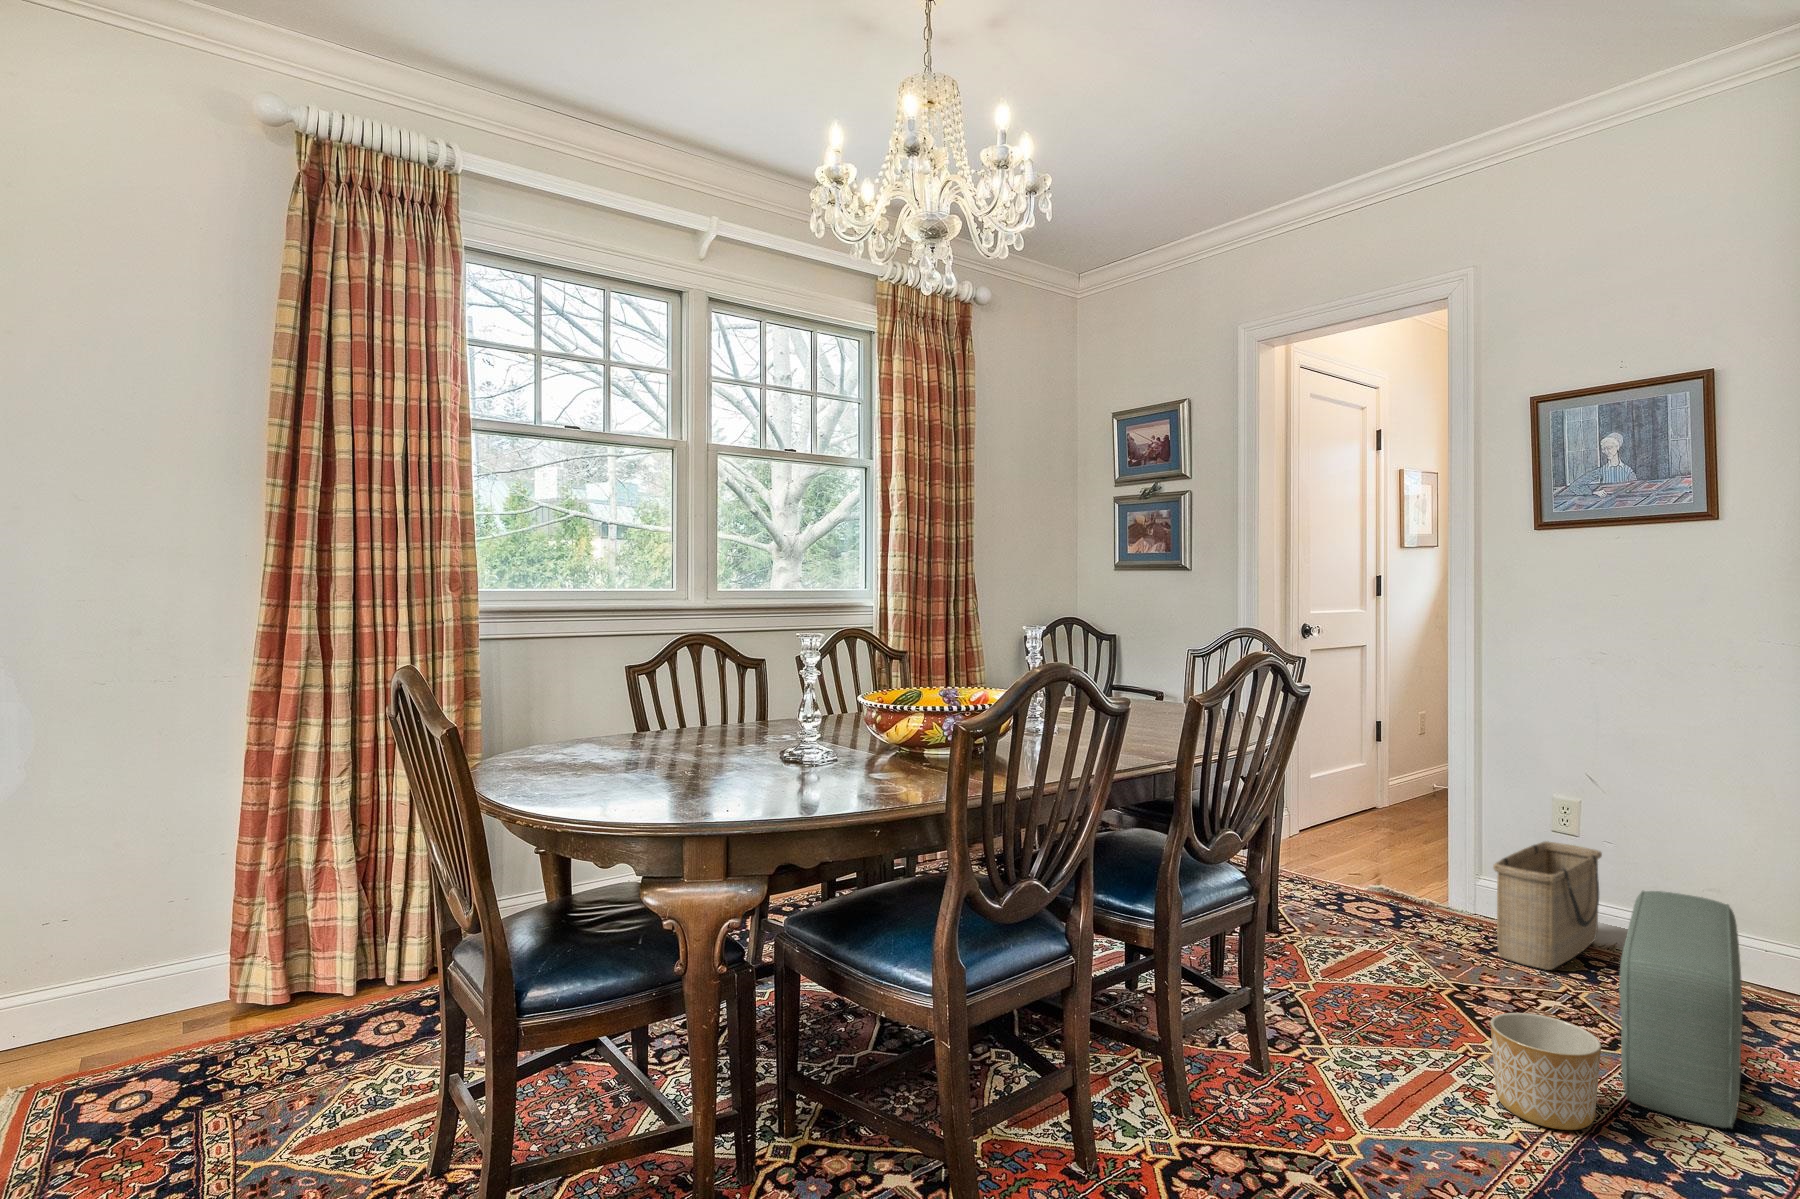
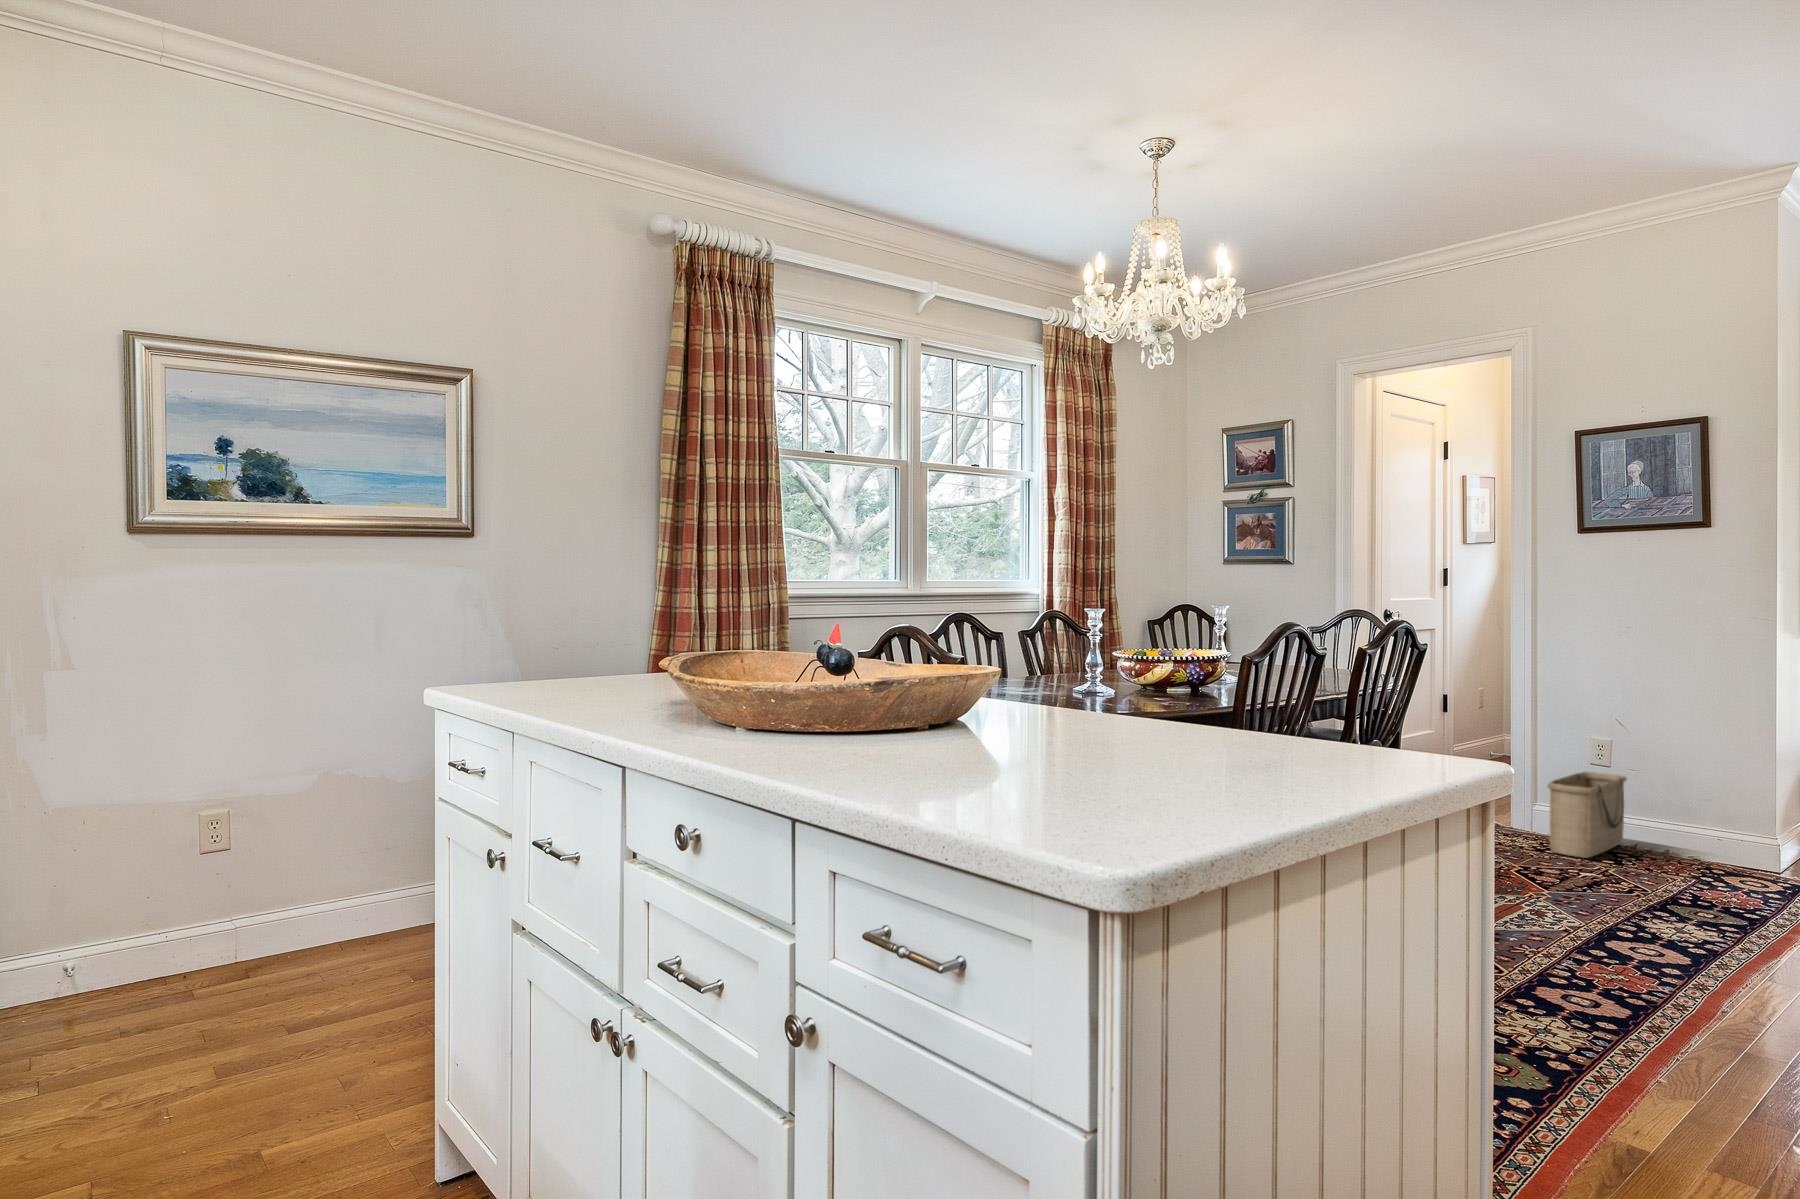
pouf: present [1619,891,1742,1128] -> none [1633,792,1714,923]
planter: present [1490,1013,1601,1130] -> none [1549,860,1620,925]

